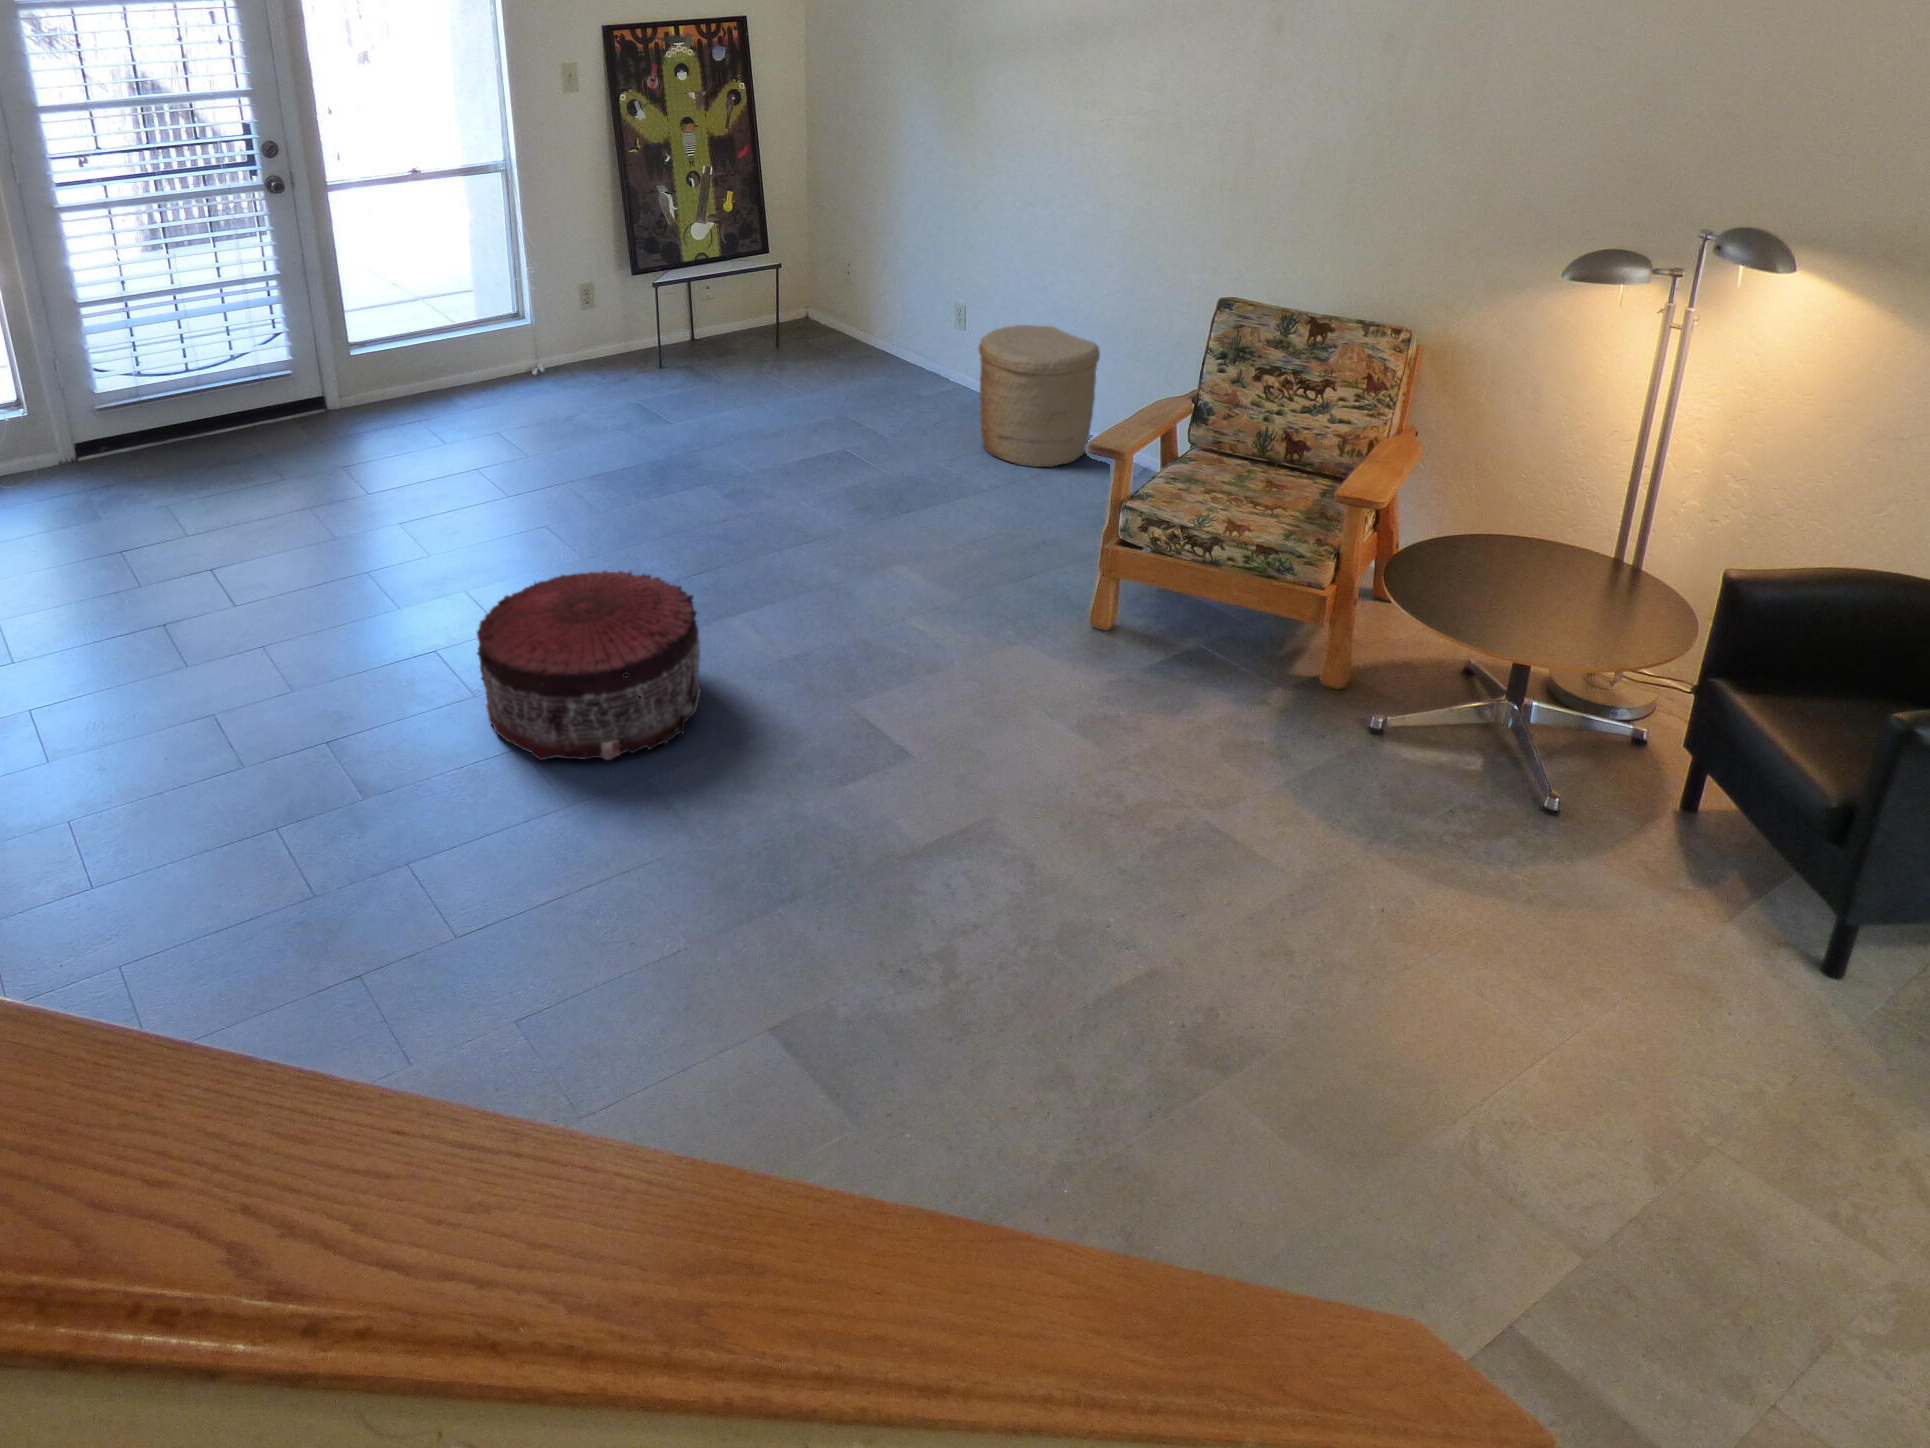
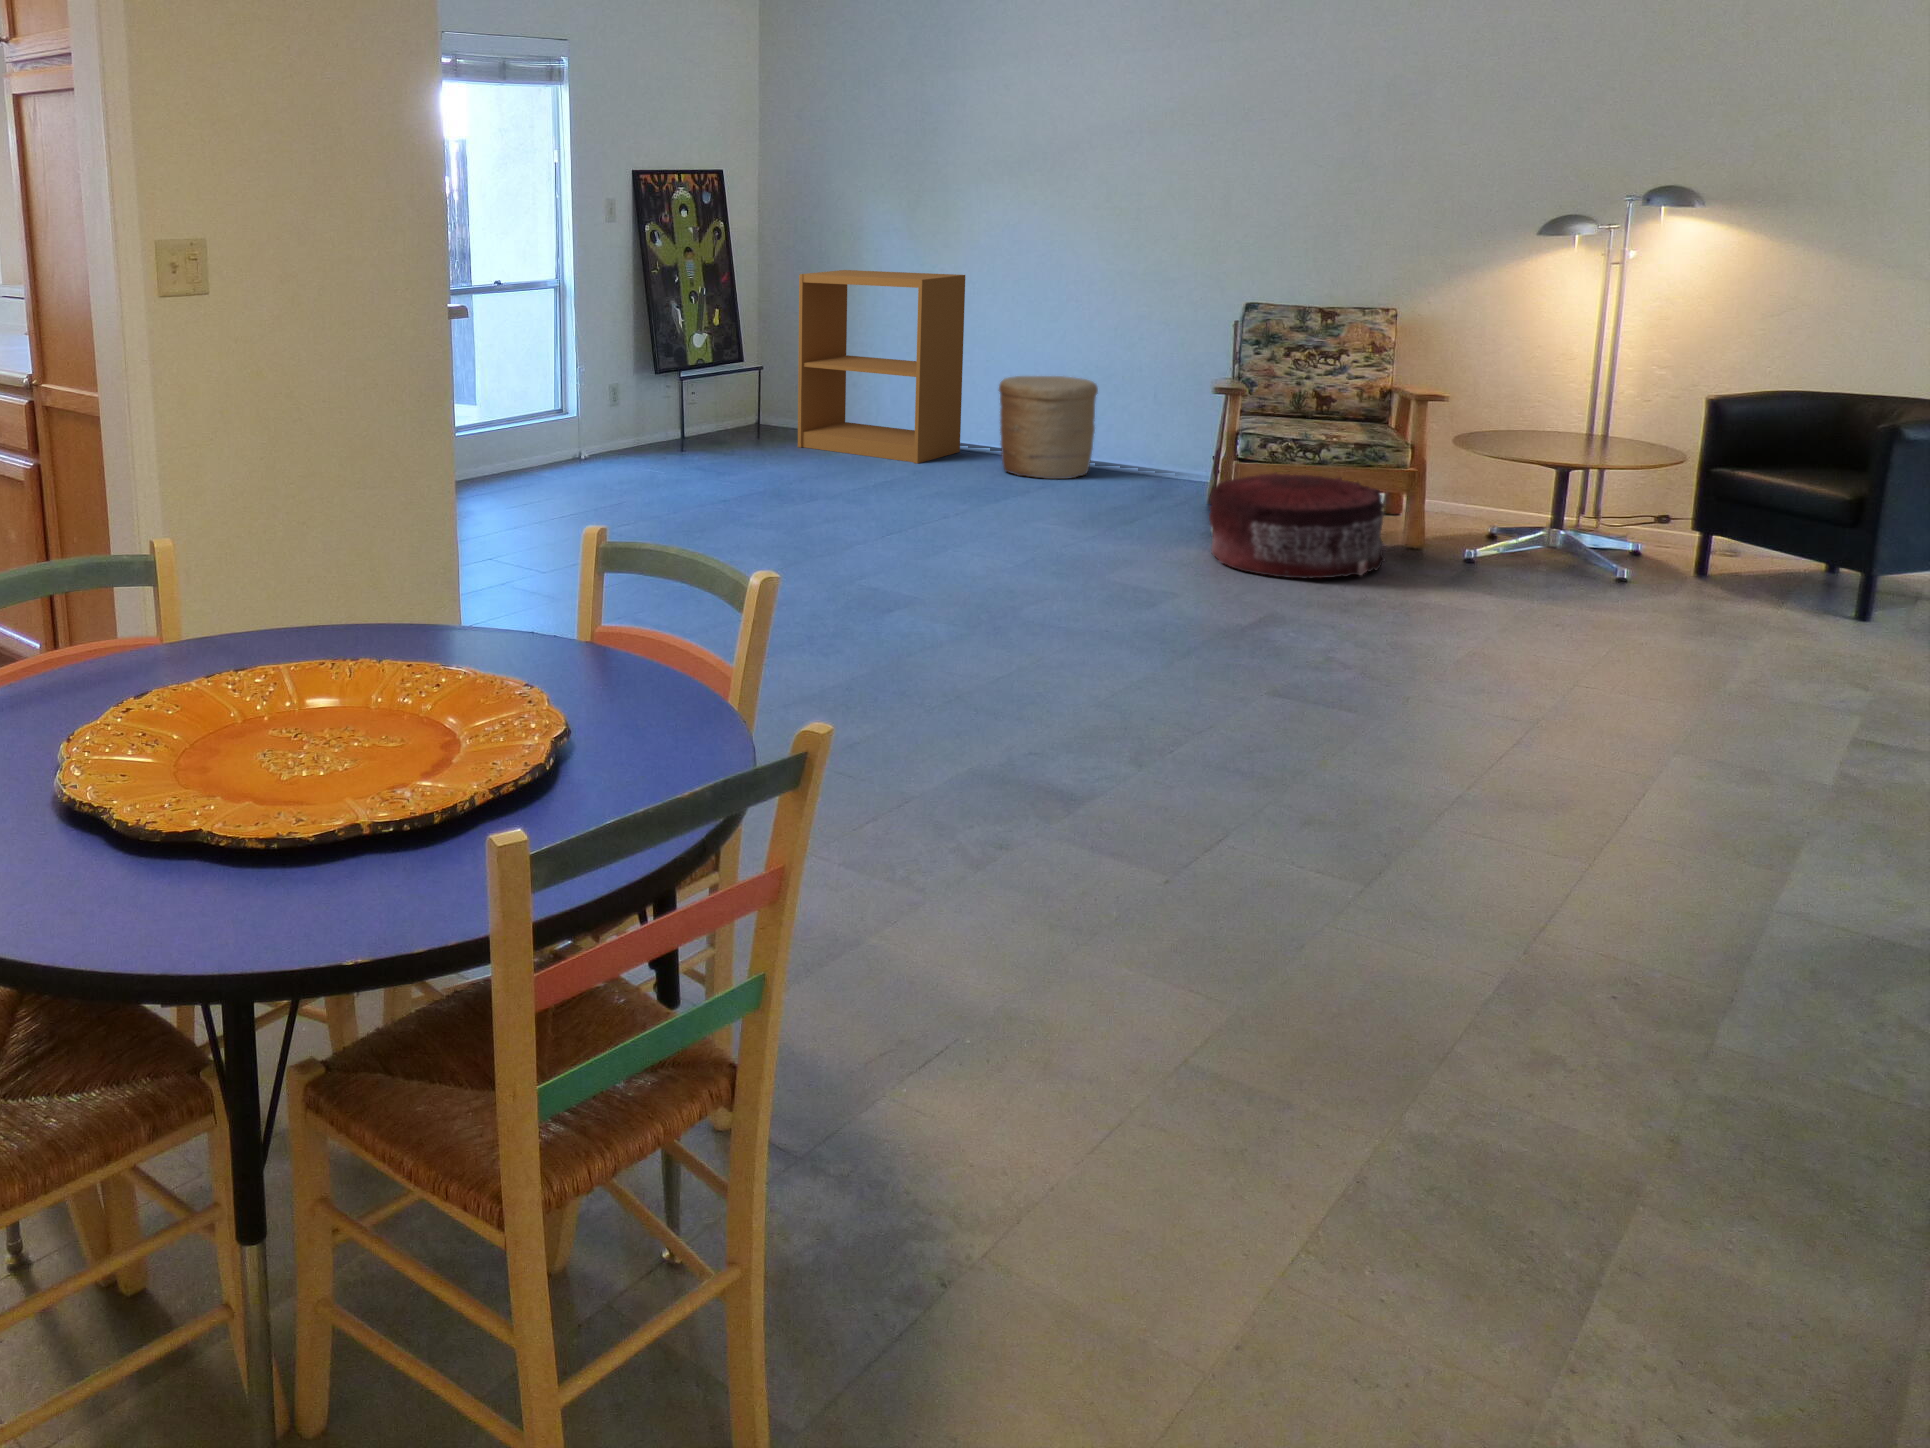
bookshelf: none [800,155,986,415] -> present [798,270,965,464]
pouf: present [477,571,700,760] -> present [1209,473,1385,579]

